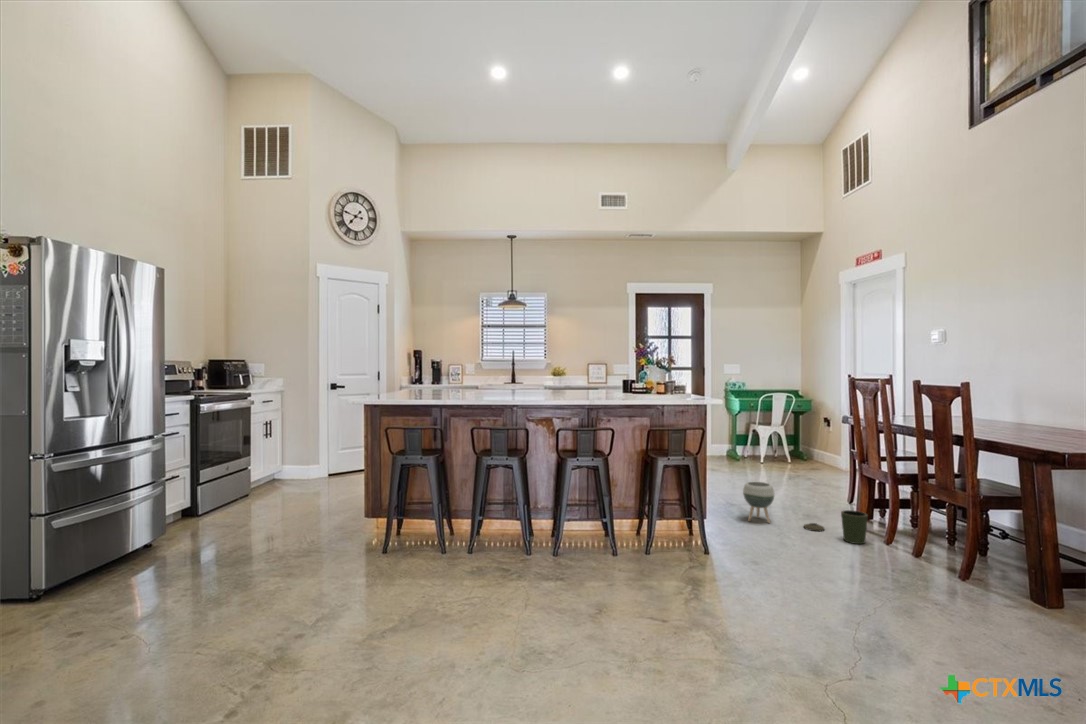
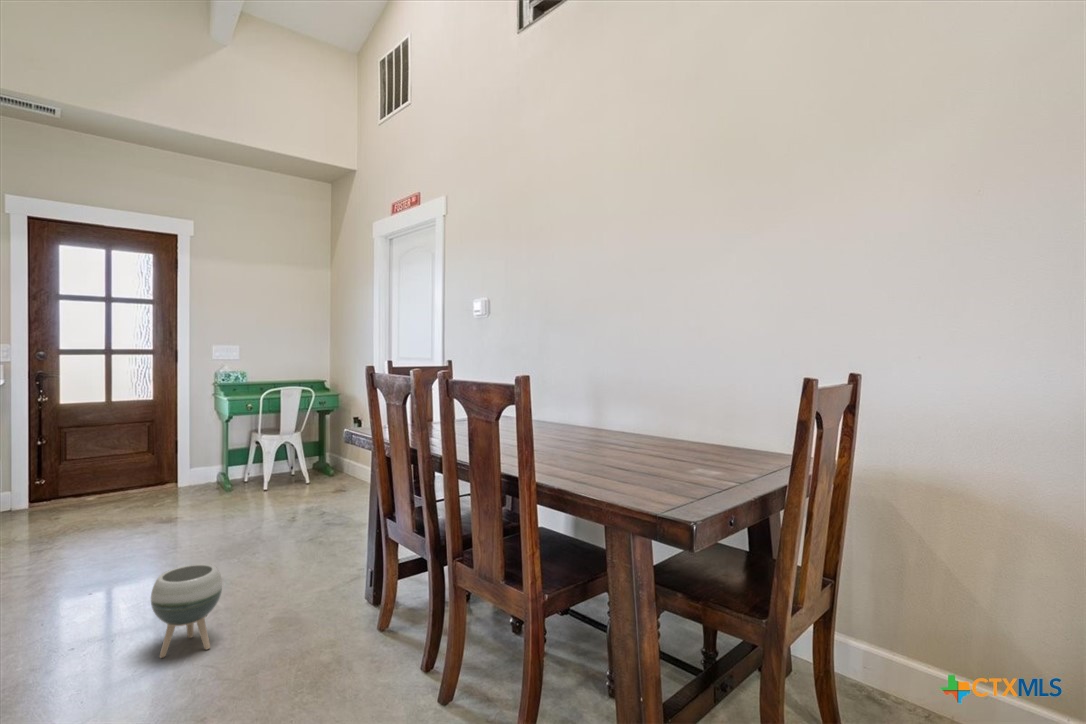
trash can: present [804,510,868,544] -> none [277,592,383,660]

